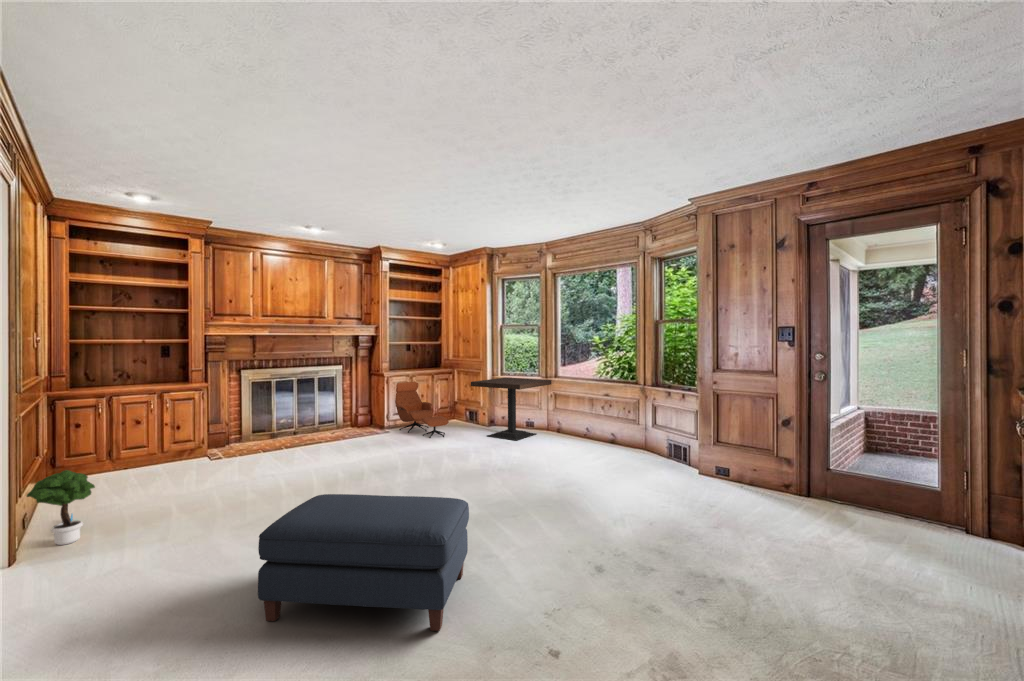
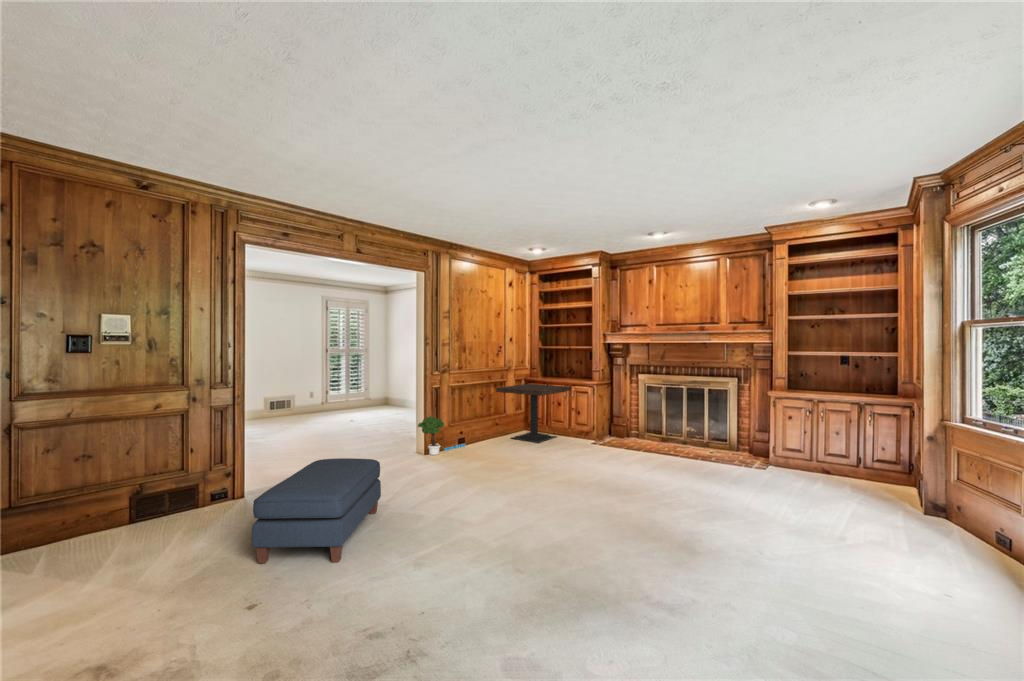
side table: present [471,378,551,441] -> present [496,384,571,443]
lounge chair: present [395,382,449,438] -> none [759,409,826,499]

